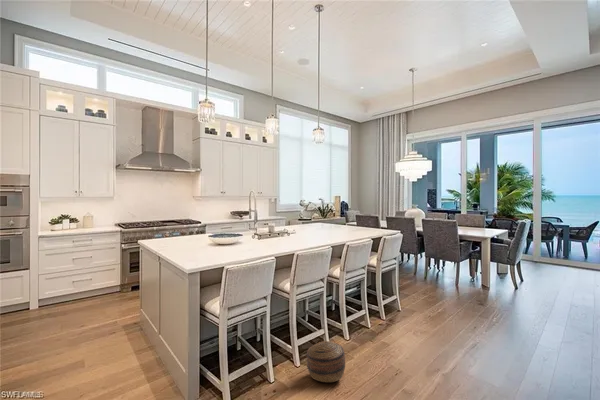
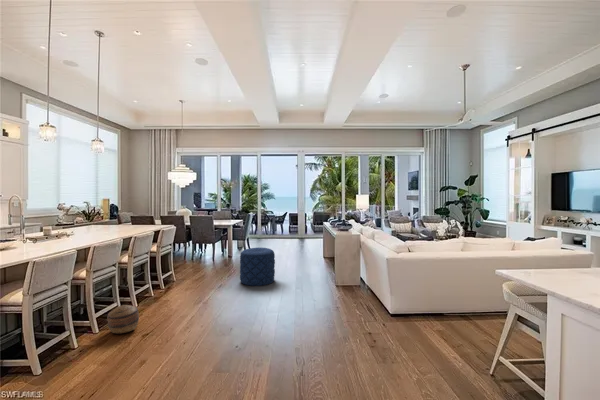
pouf: none [501,278,572,348] -> present [240,247,275,286]

